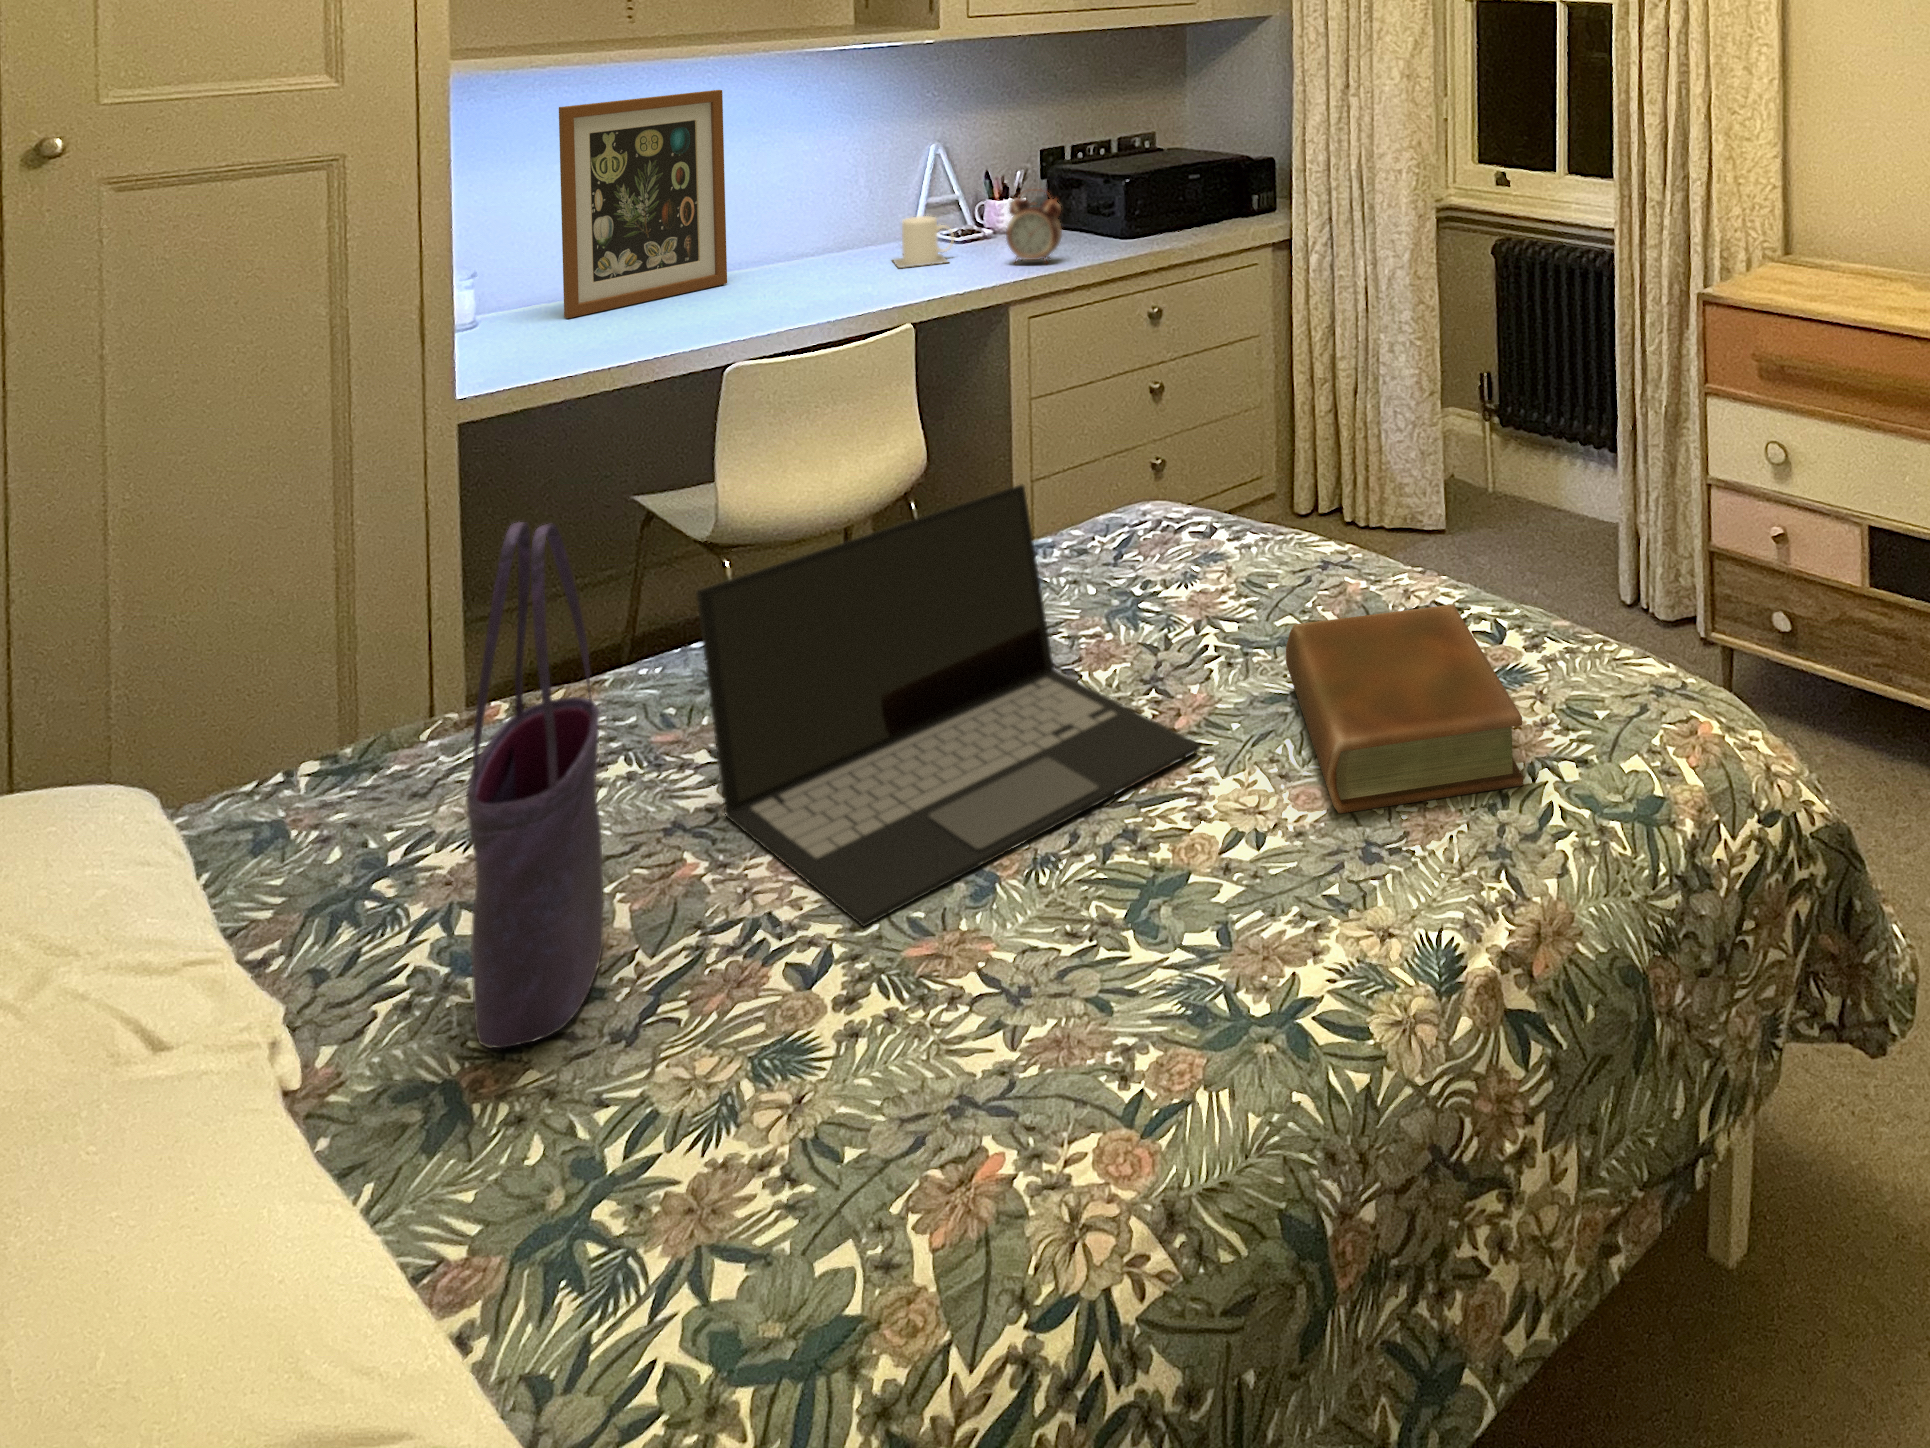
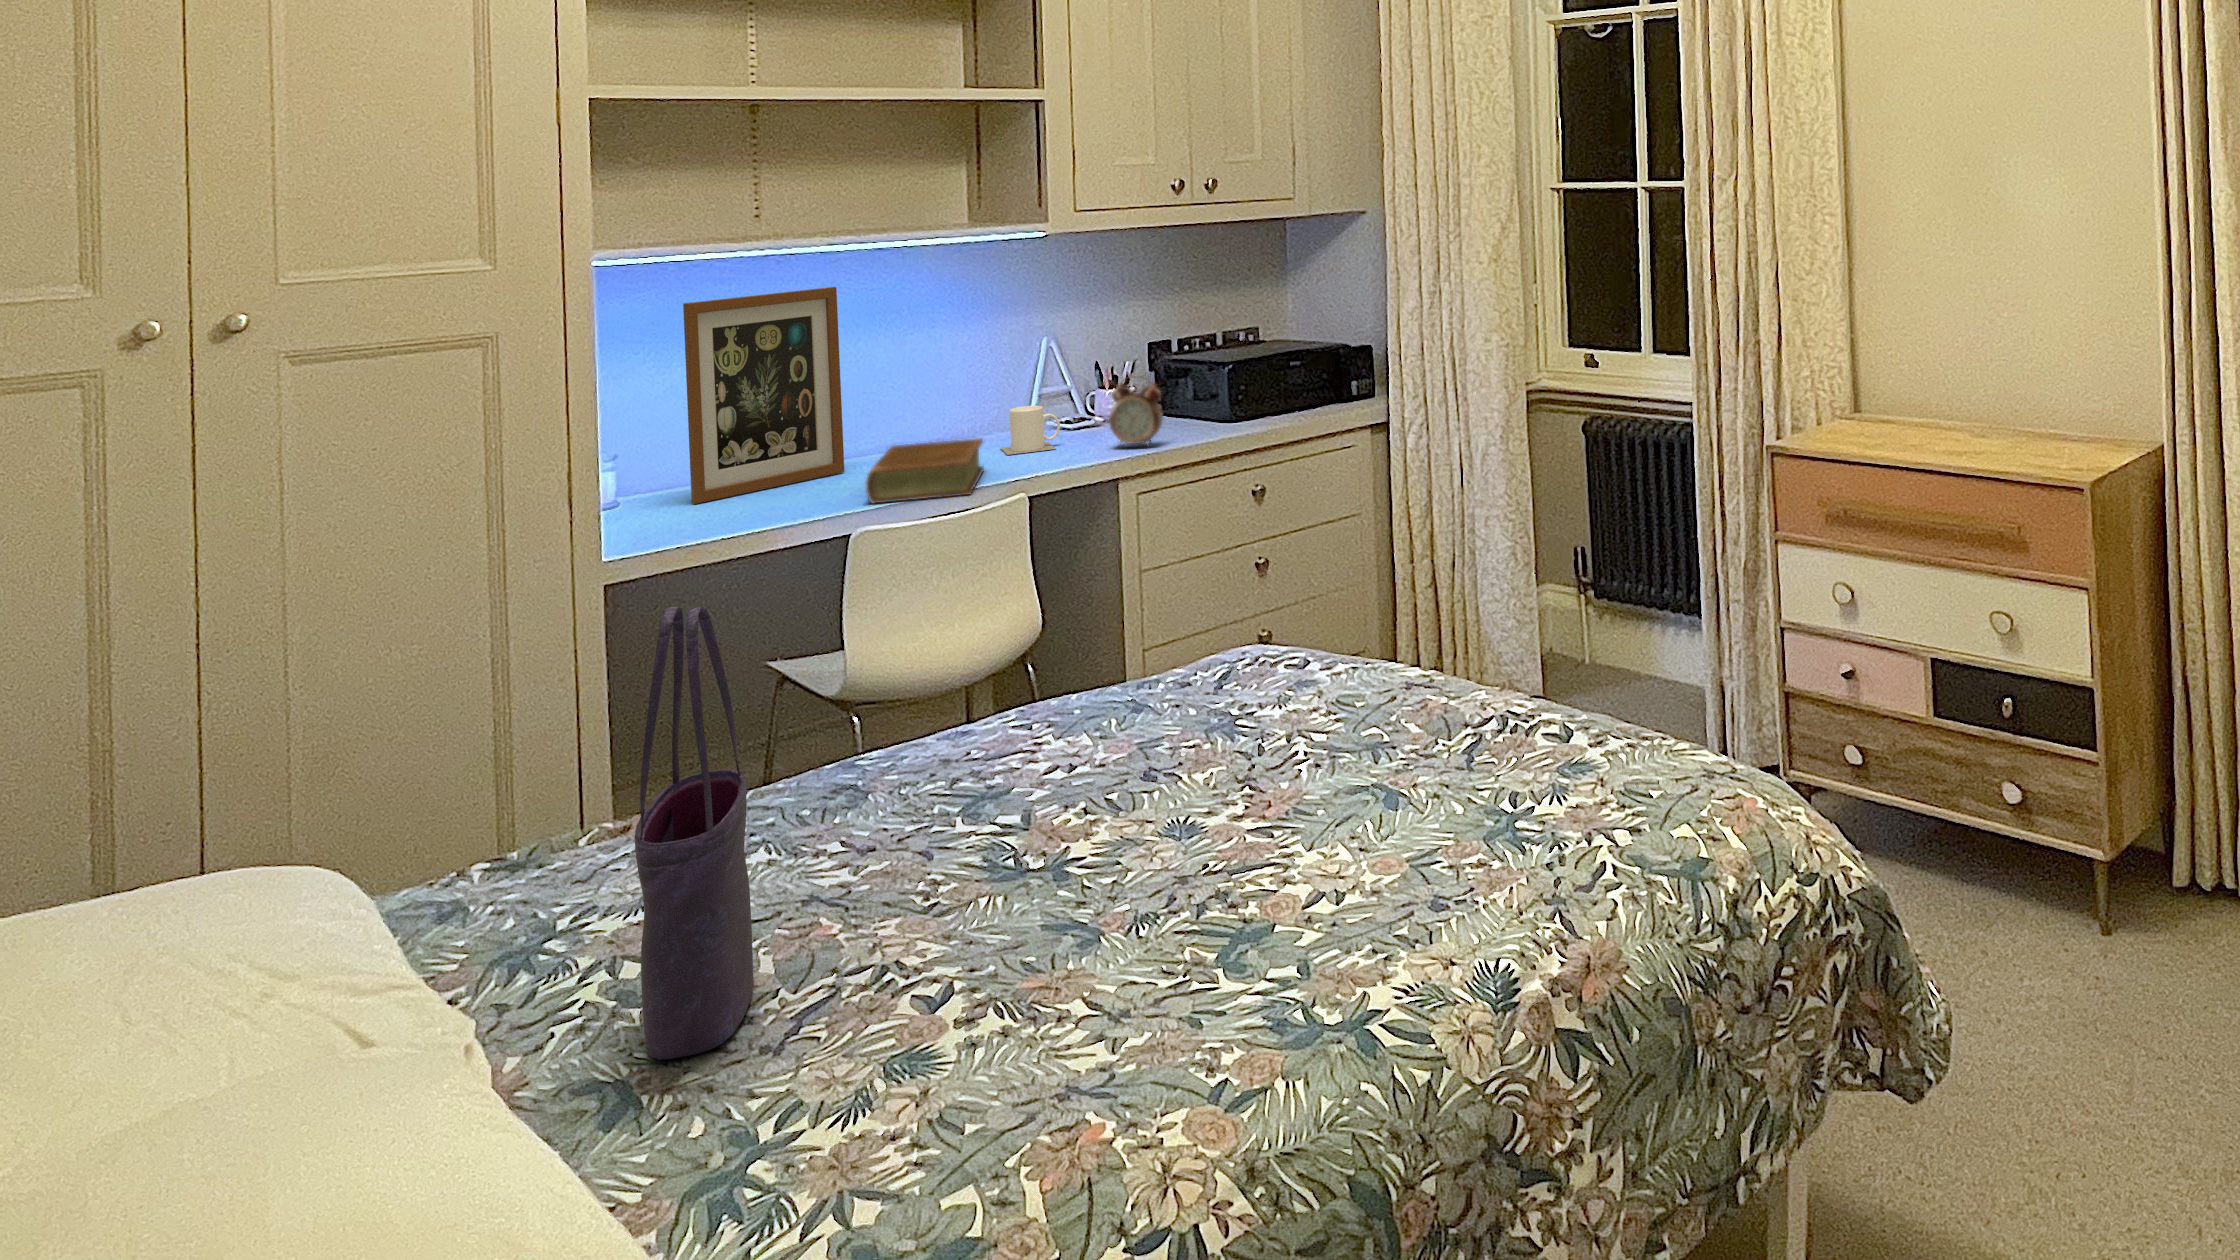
laptop: present [696,484,1201,926] -> none [827,607,1286,968]
book: present [1286,604,1523,814] -> present [866,438,984,503]

